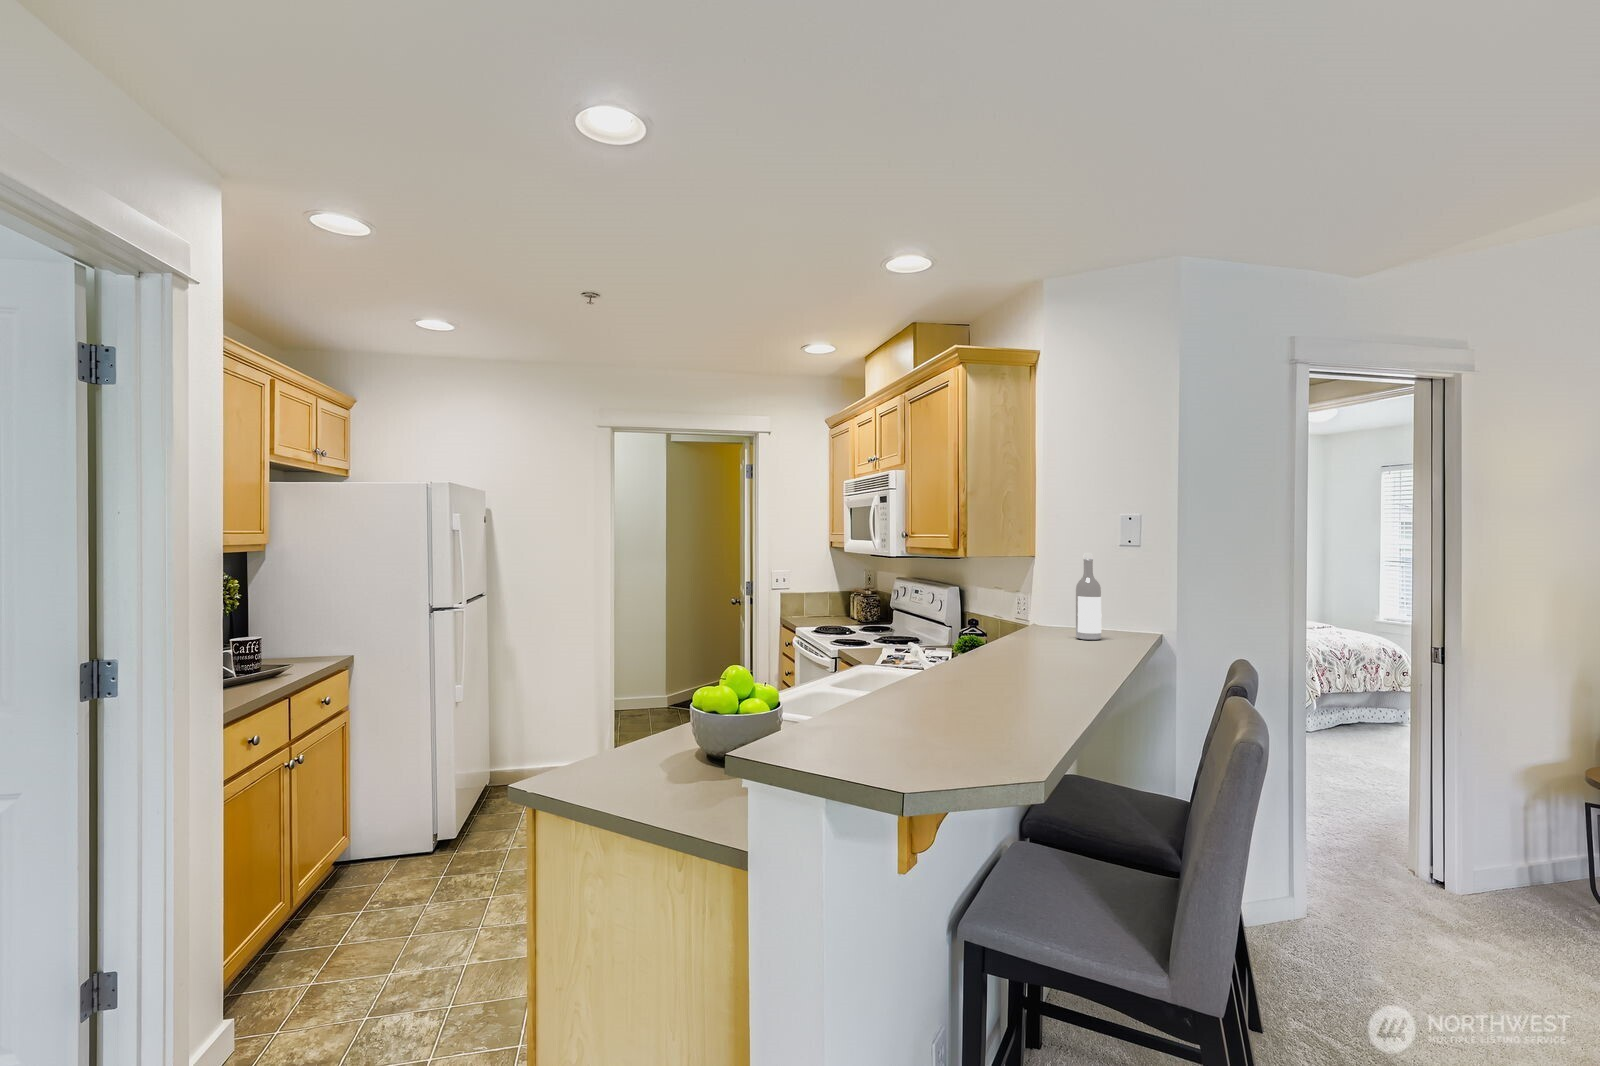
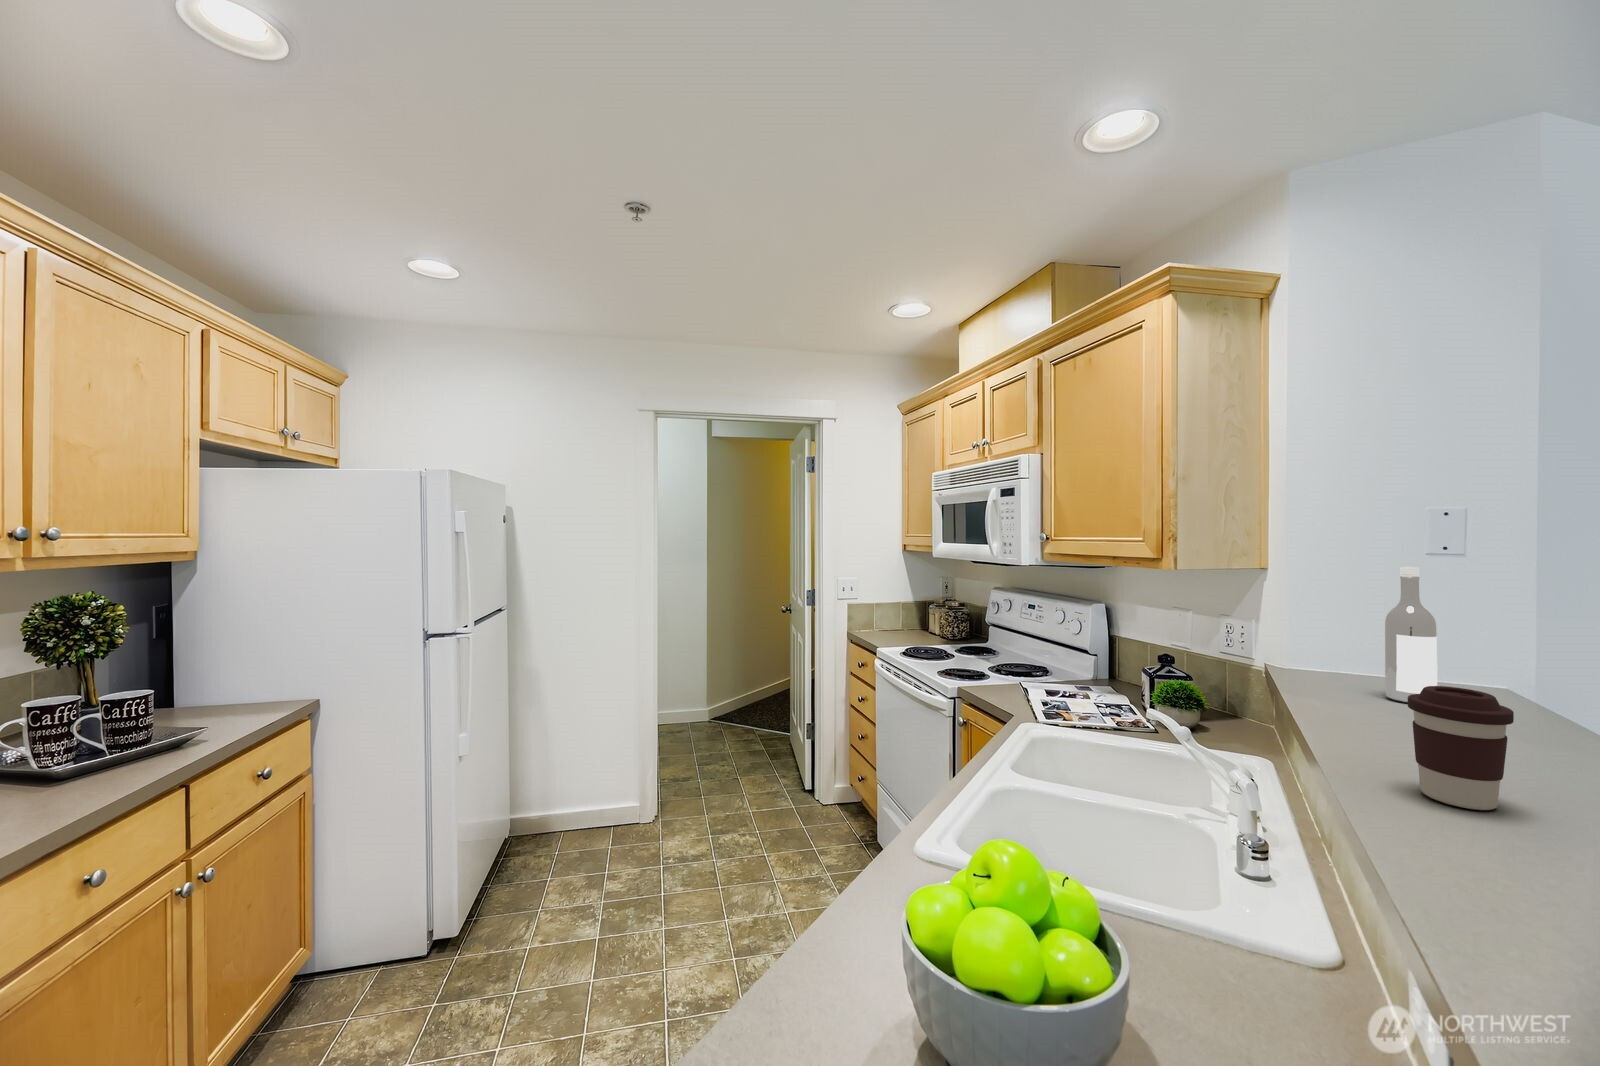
coffee cup: none [981,609,1018,666] -> present [1408,686,1514,810]

